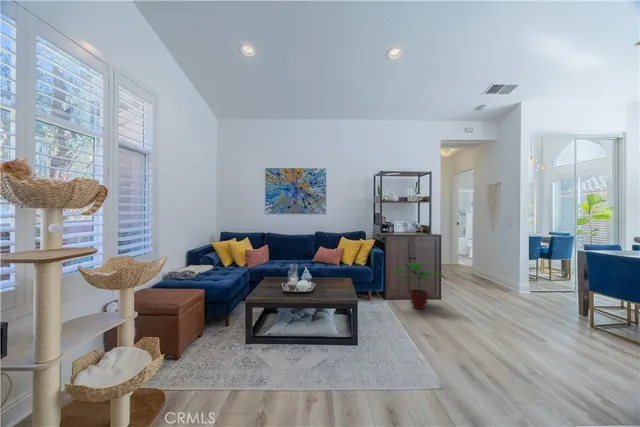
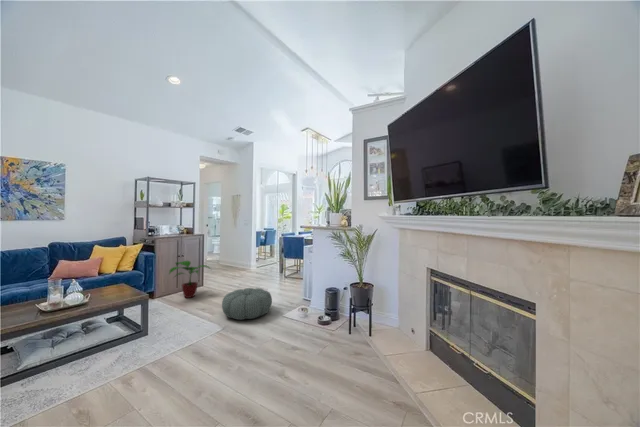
pouf: none [446,319,545,384] -> present [222,288,272,320]

